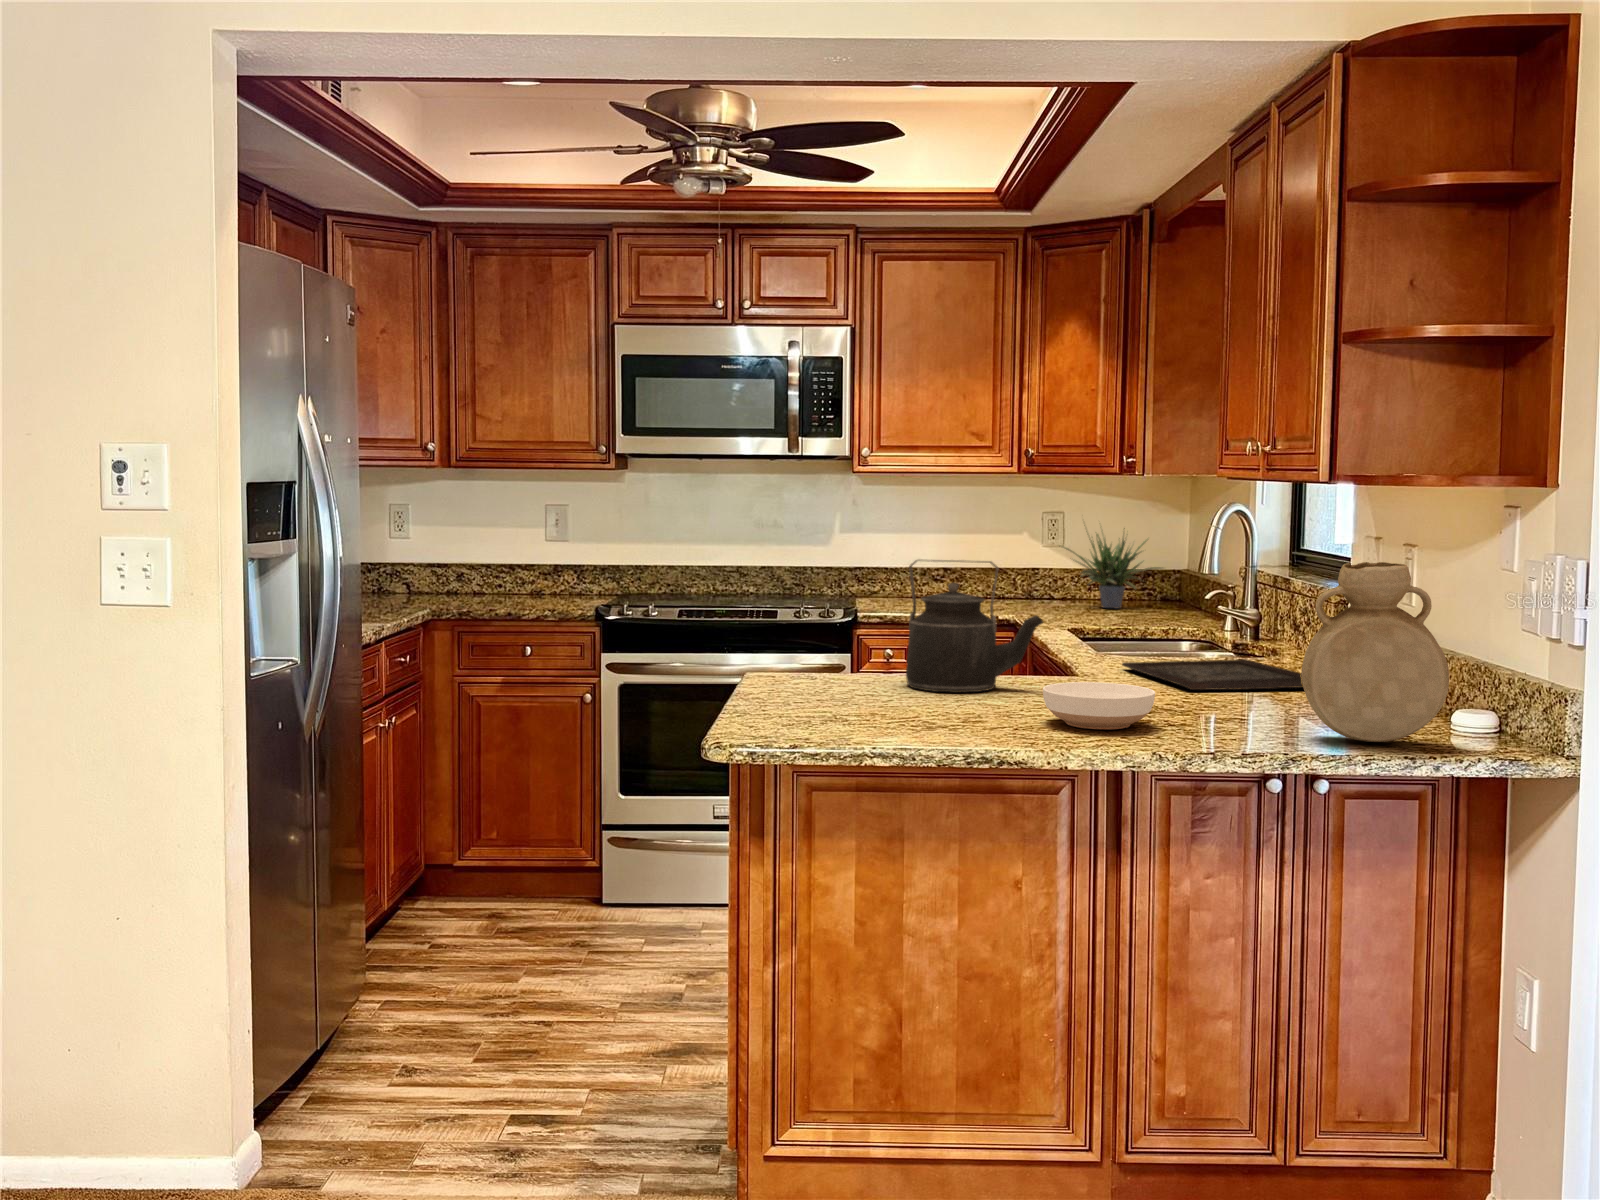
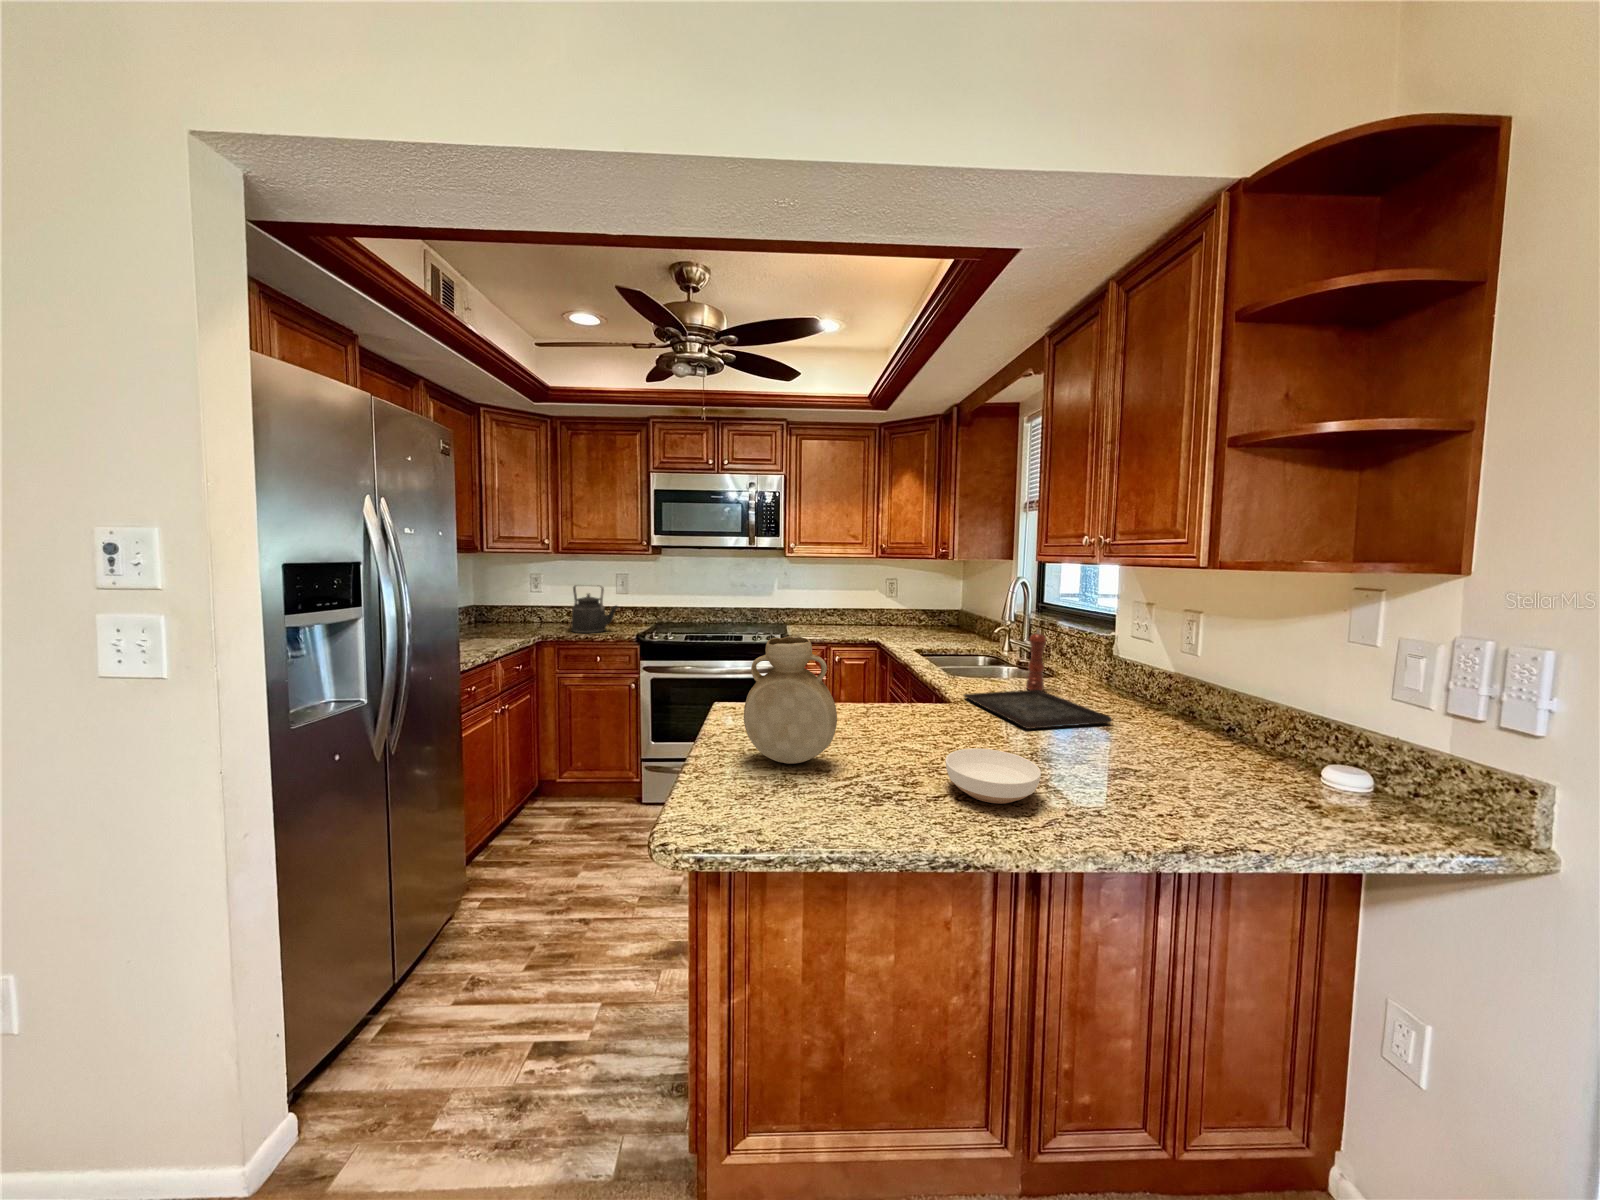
potted plant: present [1062,528,1163,608] -> none [897,581,953,631]
kettle: present [906,559,1043,693] -> present [571,585,618,633]
vase: present [1301,562,1449,742] -> present [744,636,837,764]
pepper mill: none [1233,567,1262,665] -> present [1026,629,1046,691]

